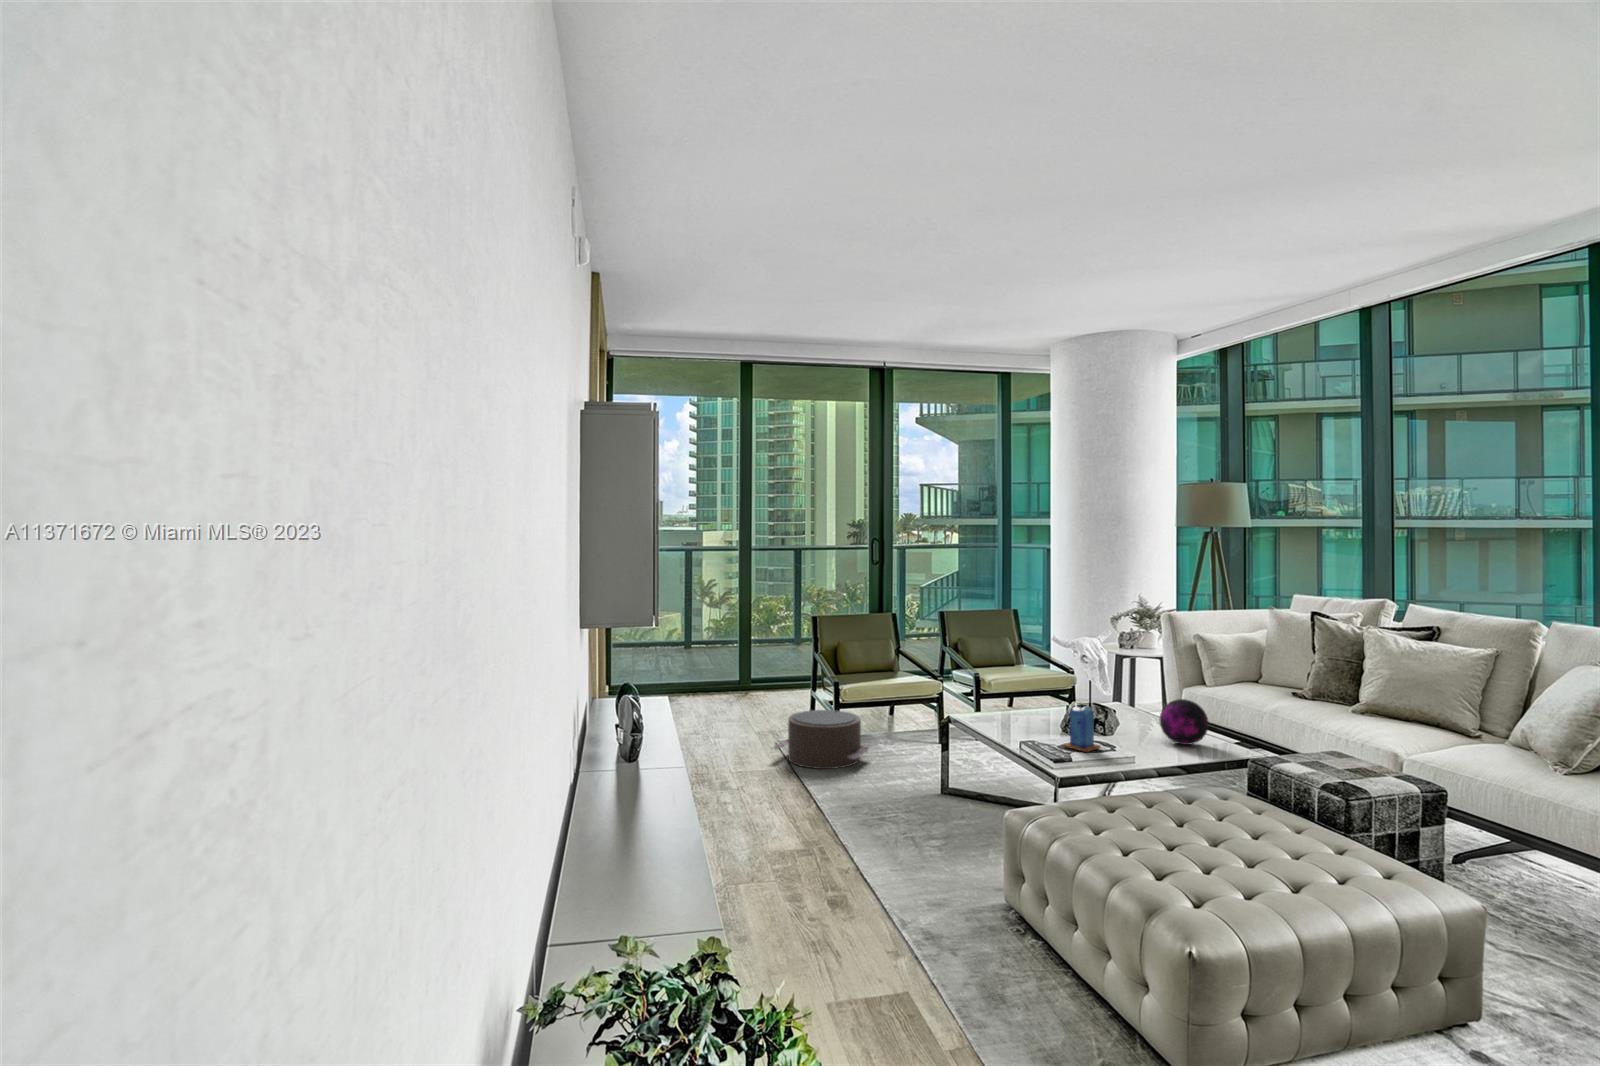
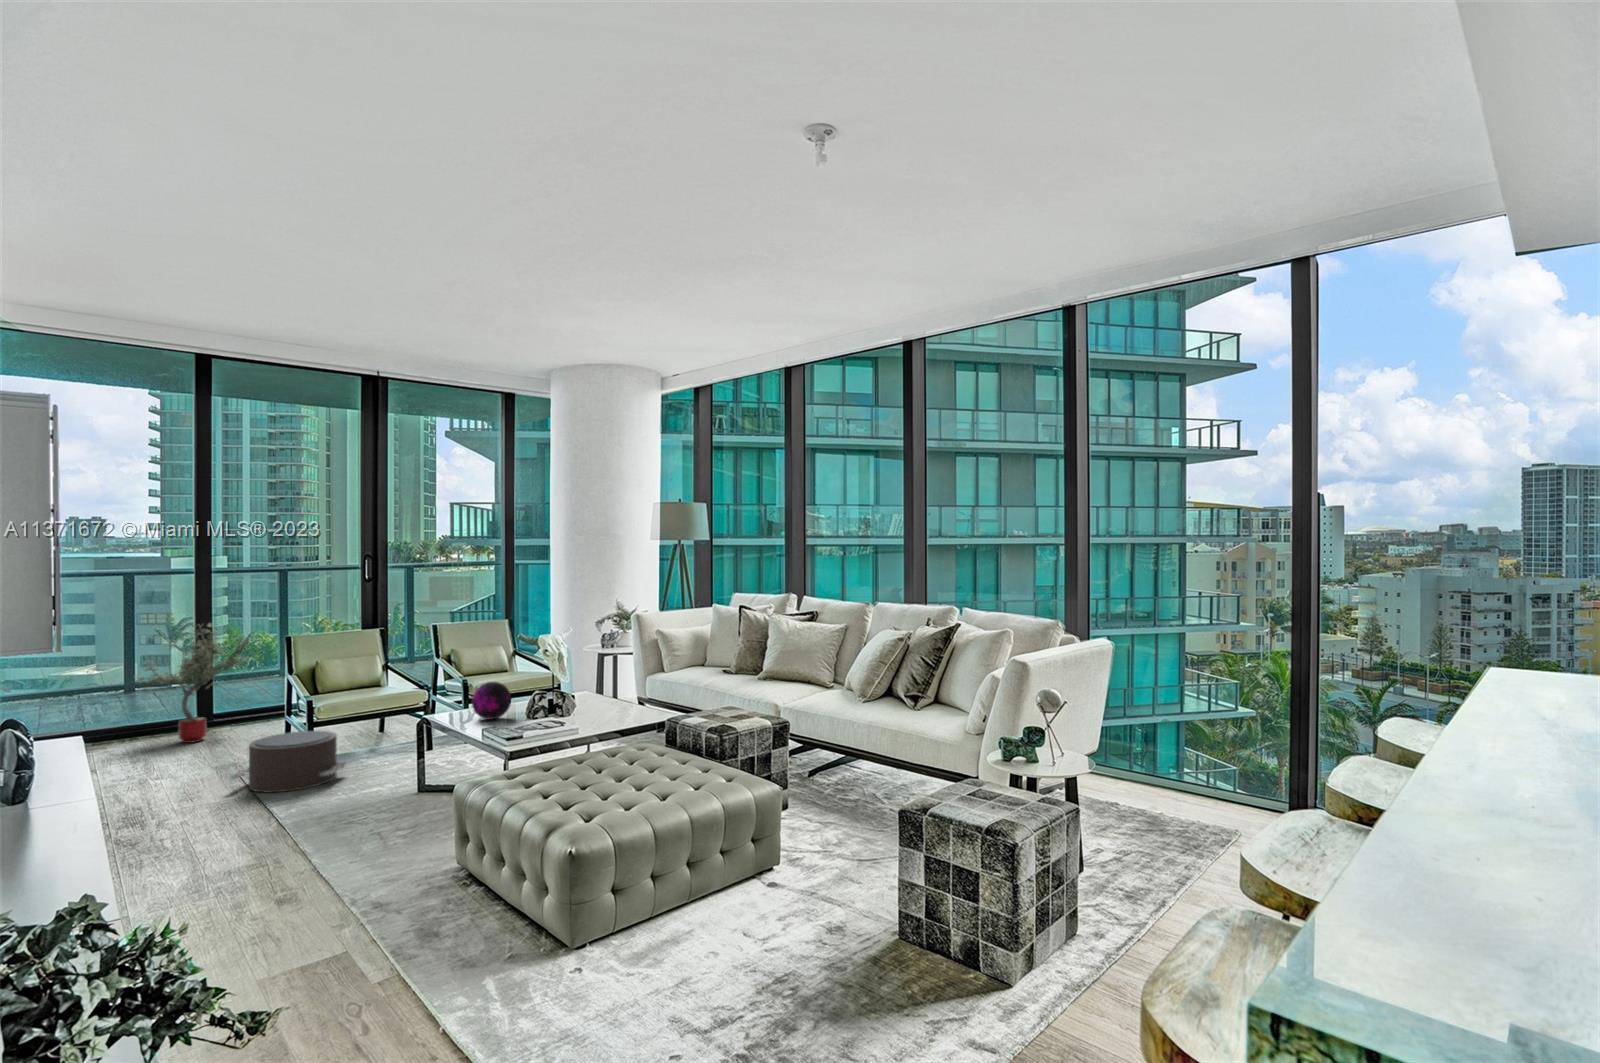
potted tree: none [694,596,781,703] -> present [132,623,249,743]
decorative orb: present [1160,699,1208,745] -> present [472,682,511,719]
candle: present [1063,702,1100,752] -> none [527,690,560,732]

